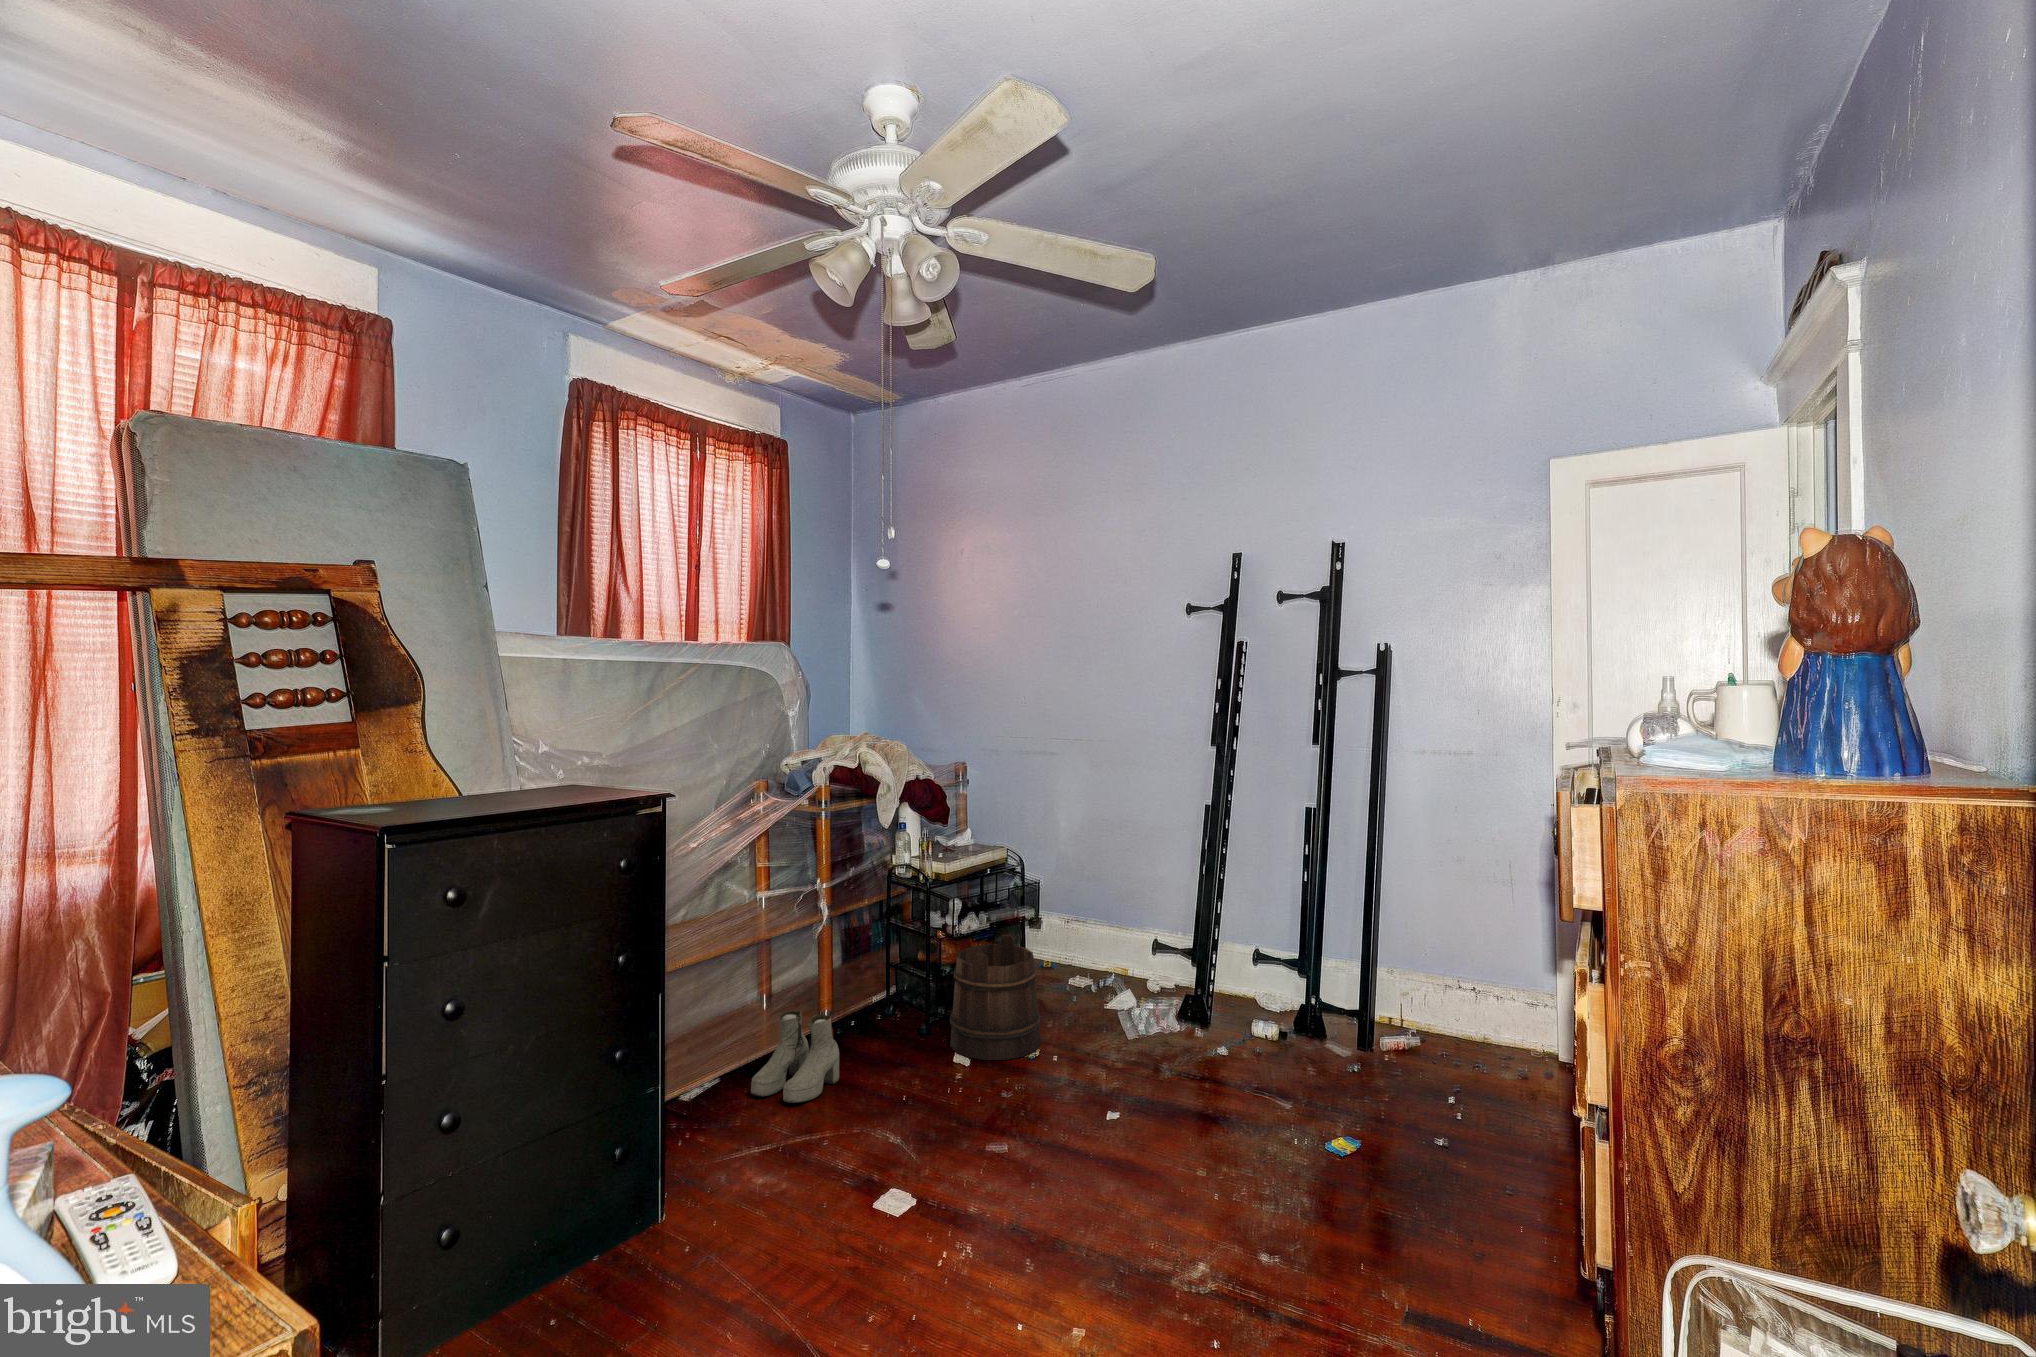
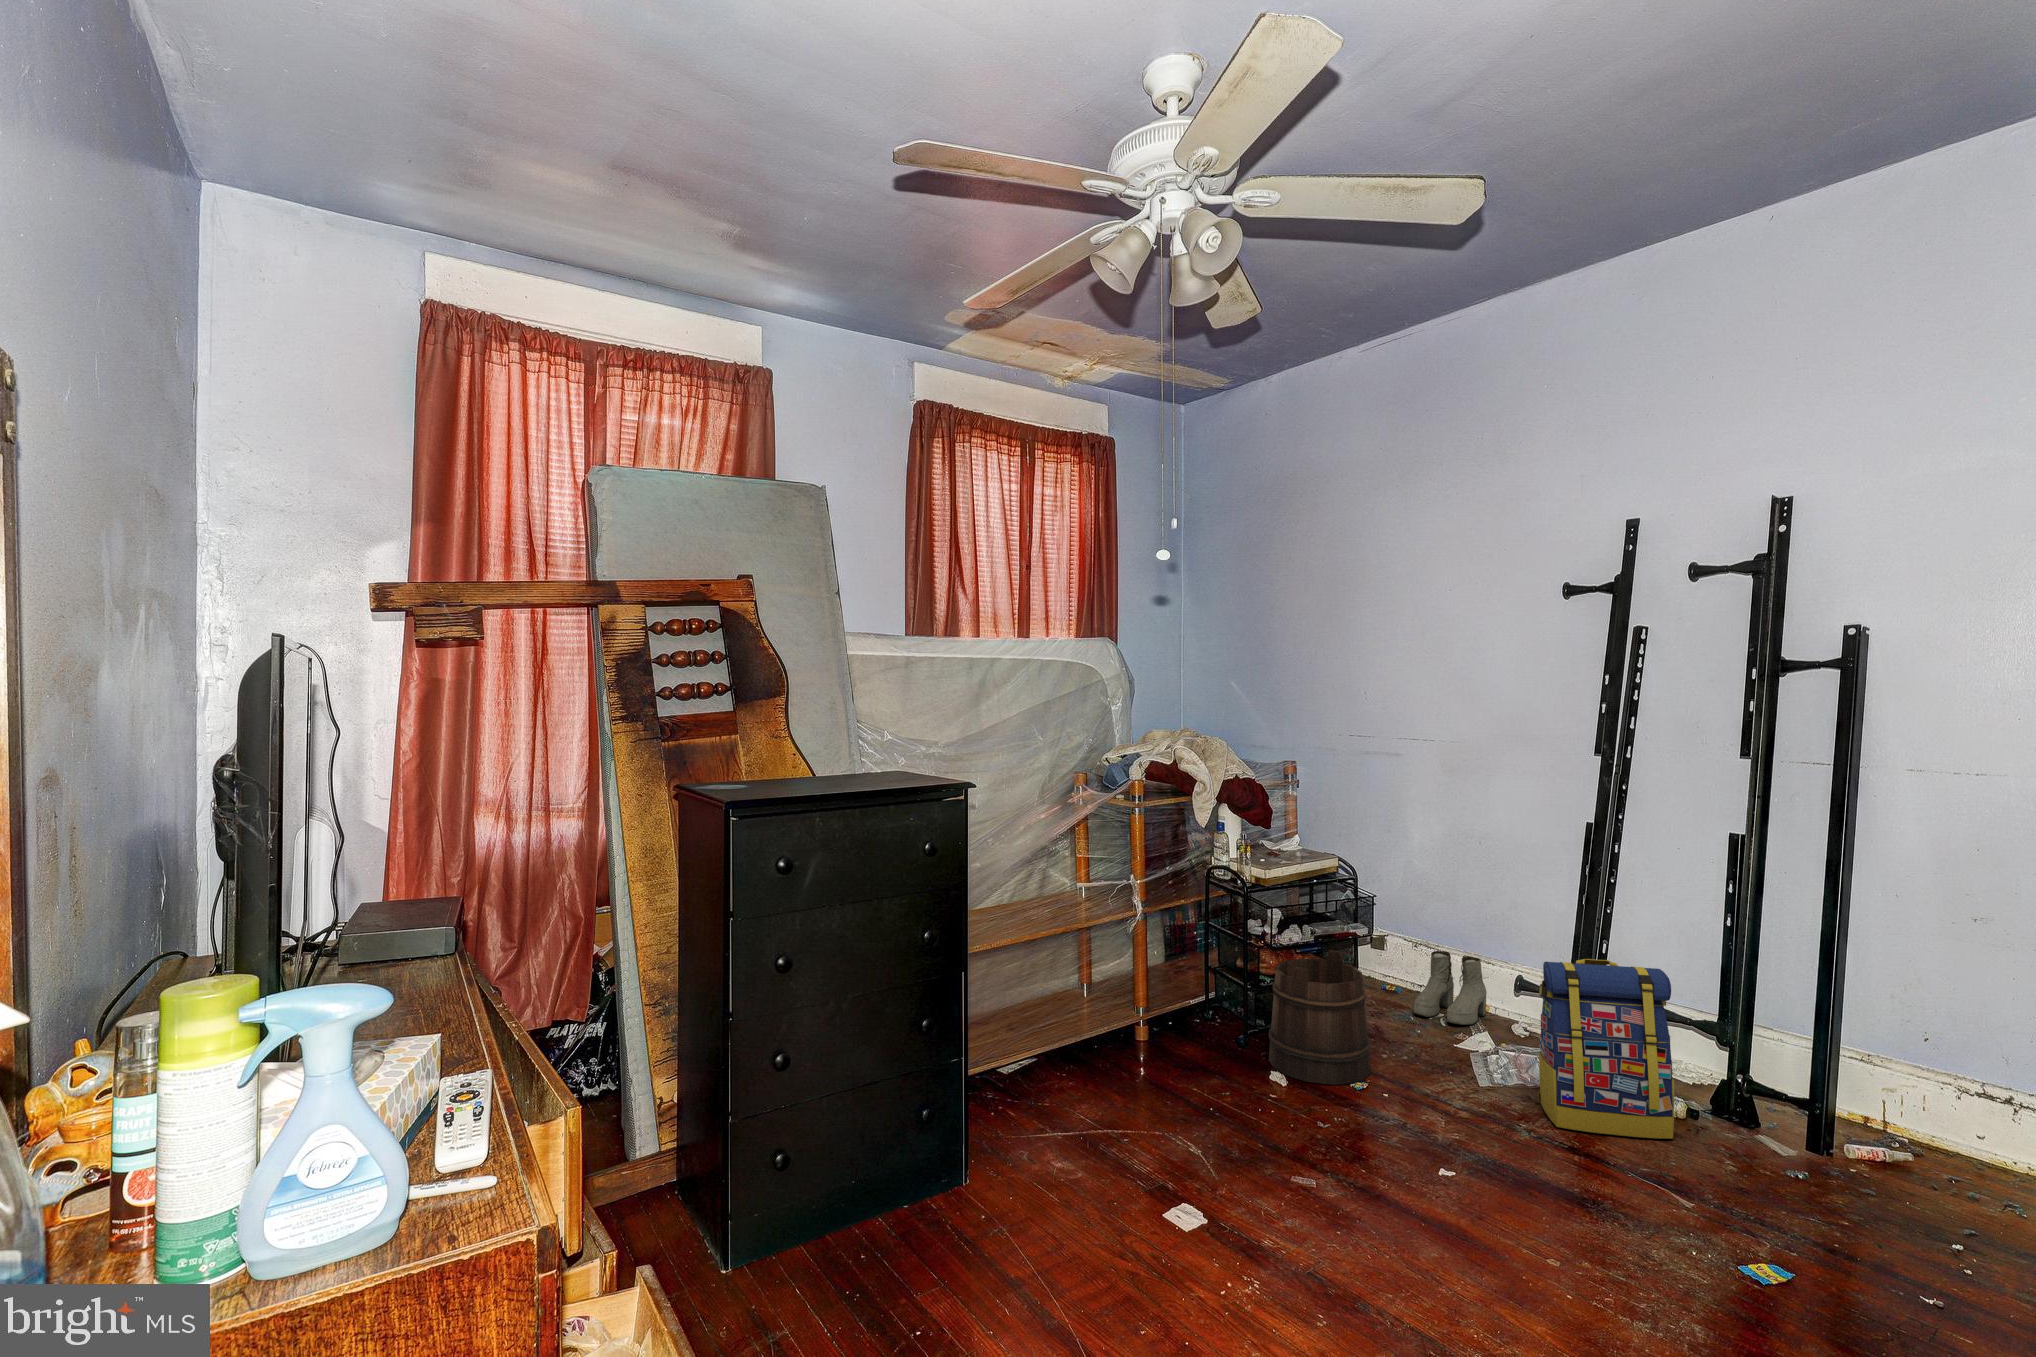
backpack: none [1176,919,1278,1066] -> present [1537,959,1674,1139]
boots: present [751,1010,839,1103] -> present [1413,951,1487,1025]

